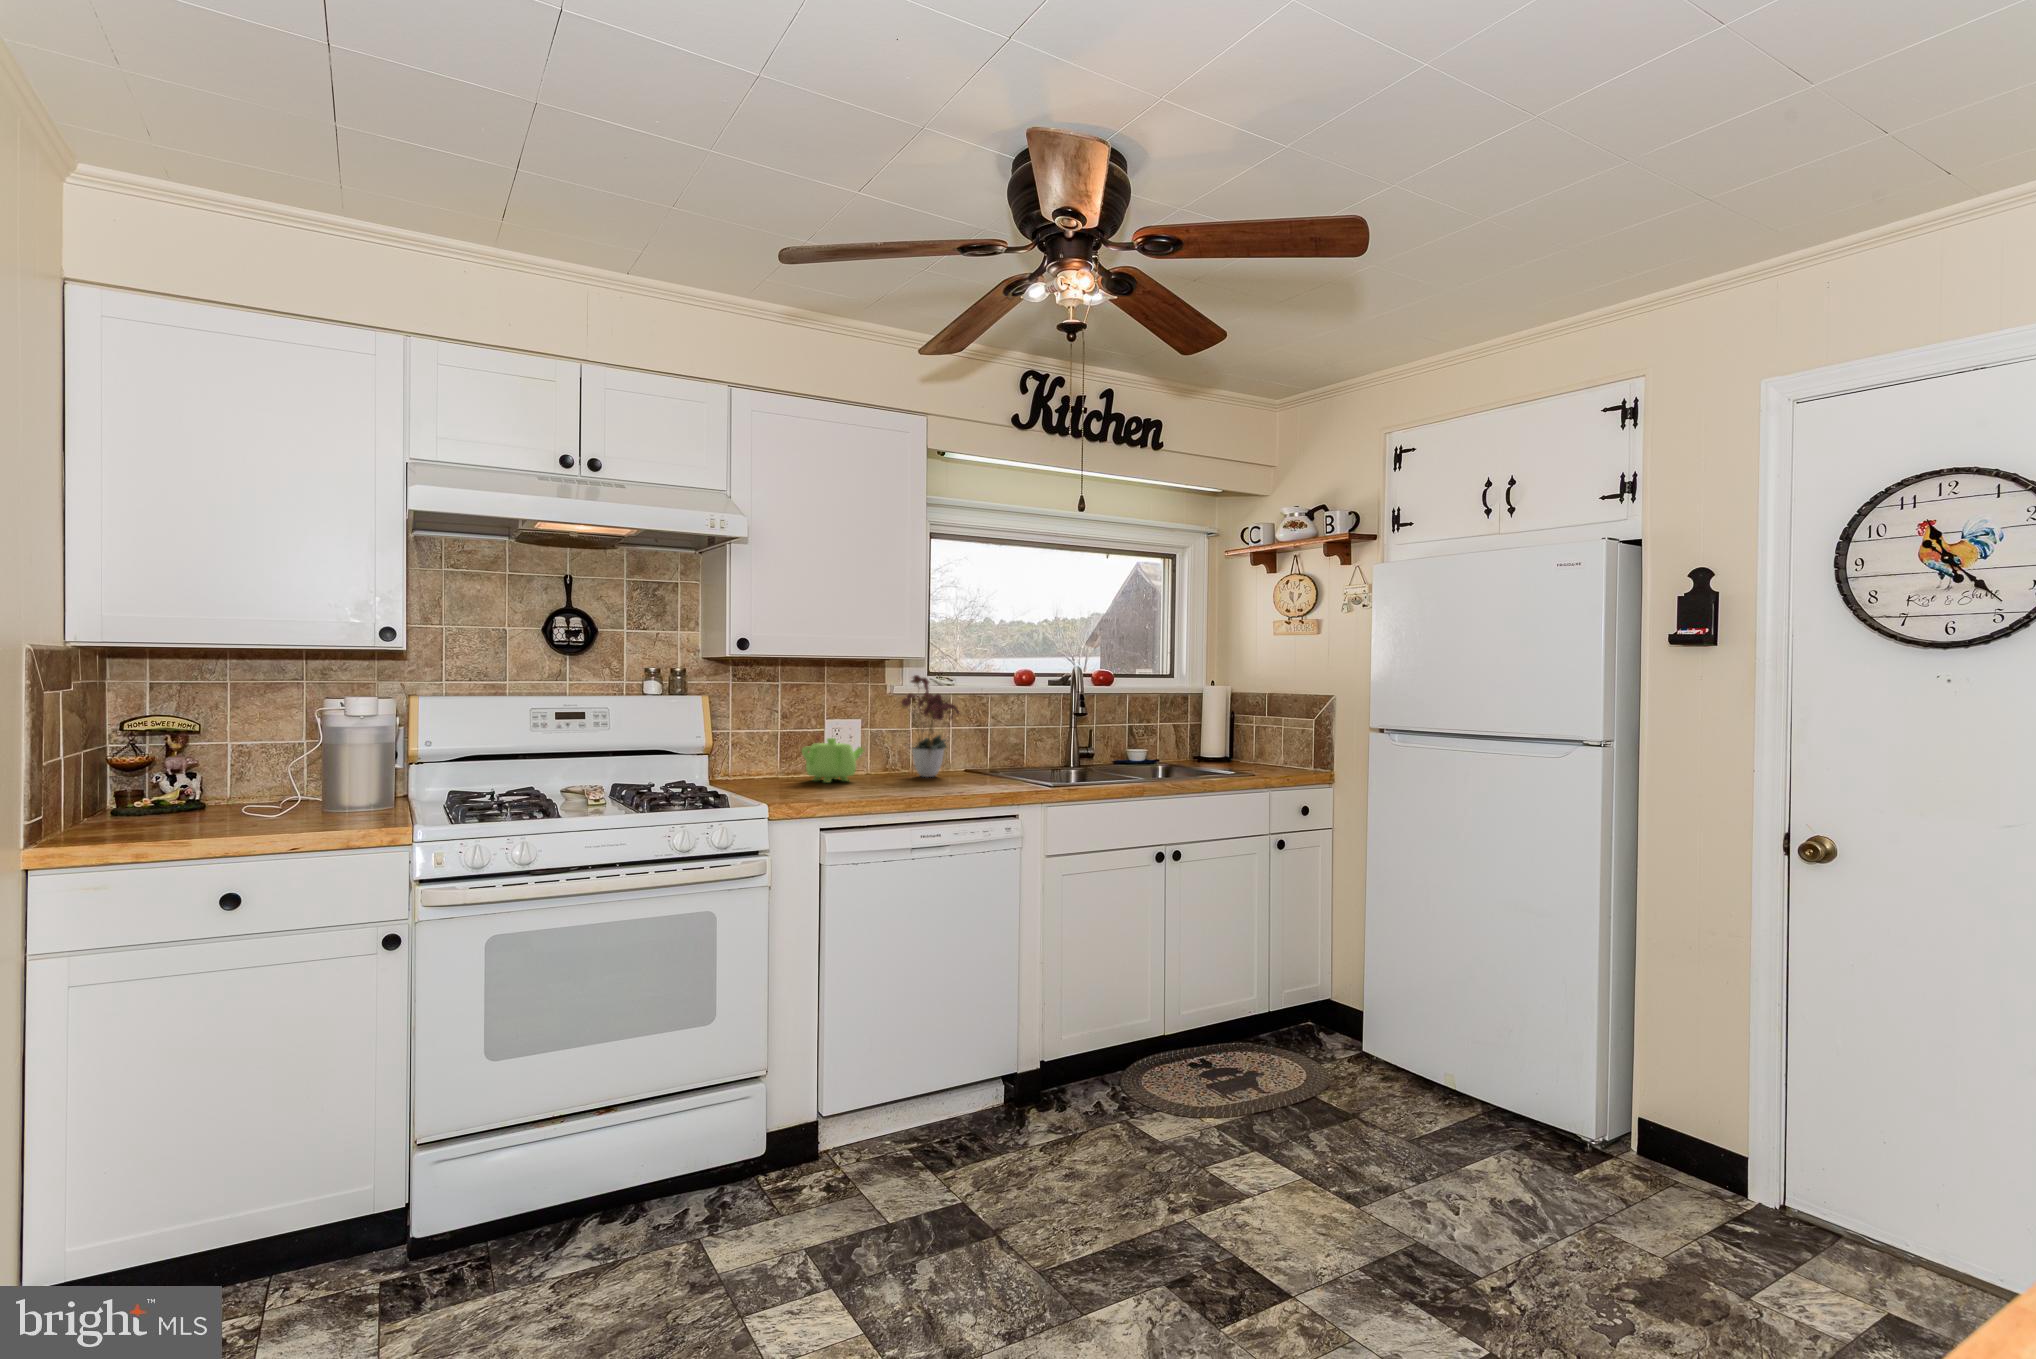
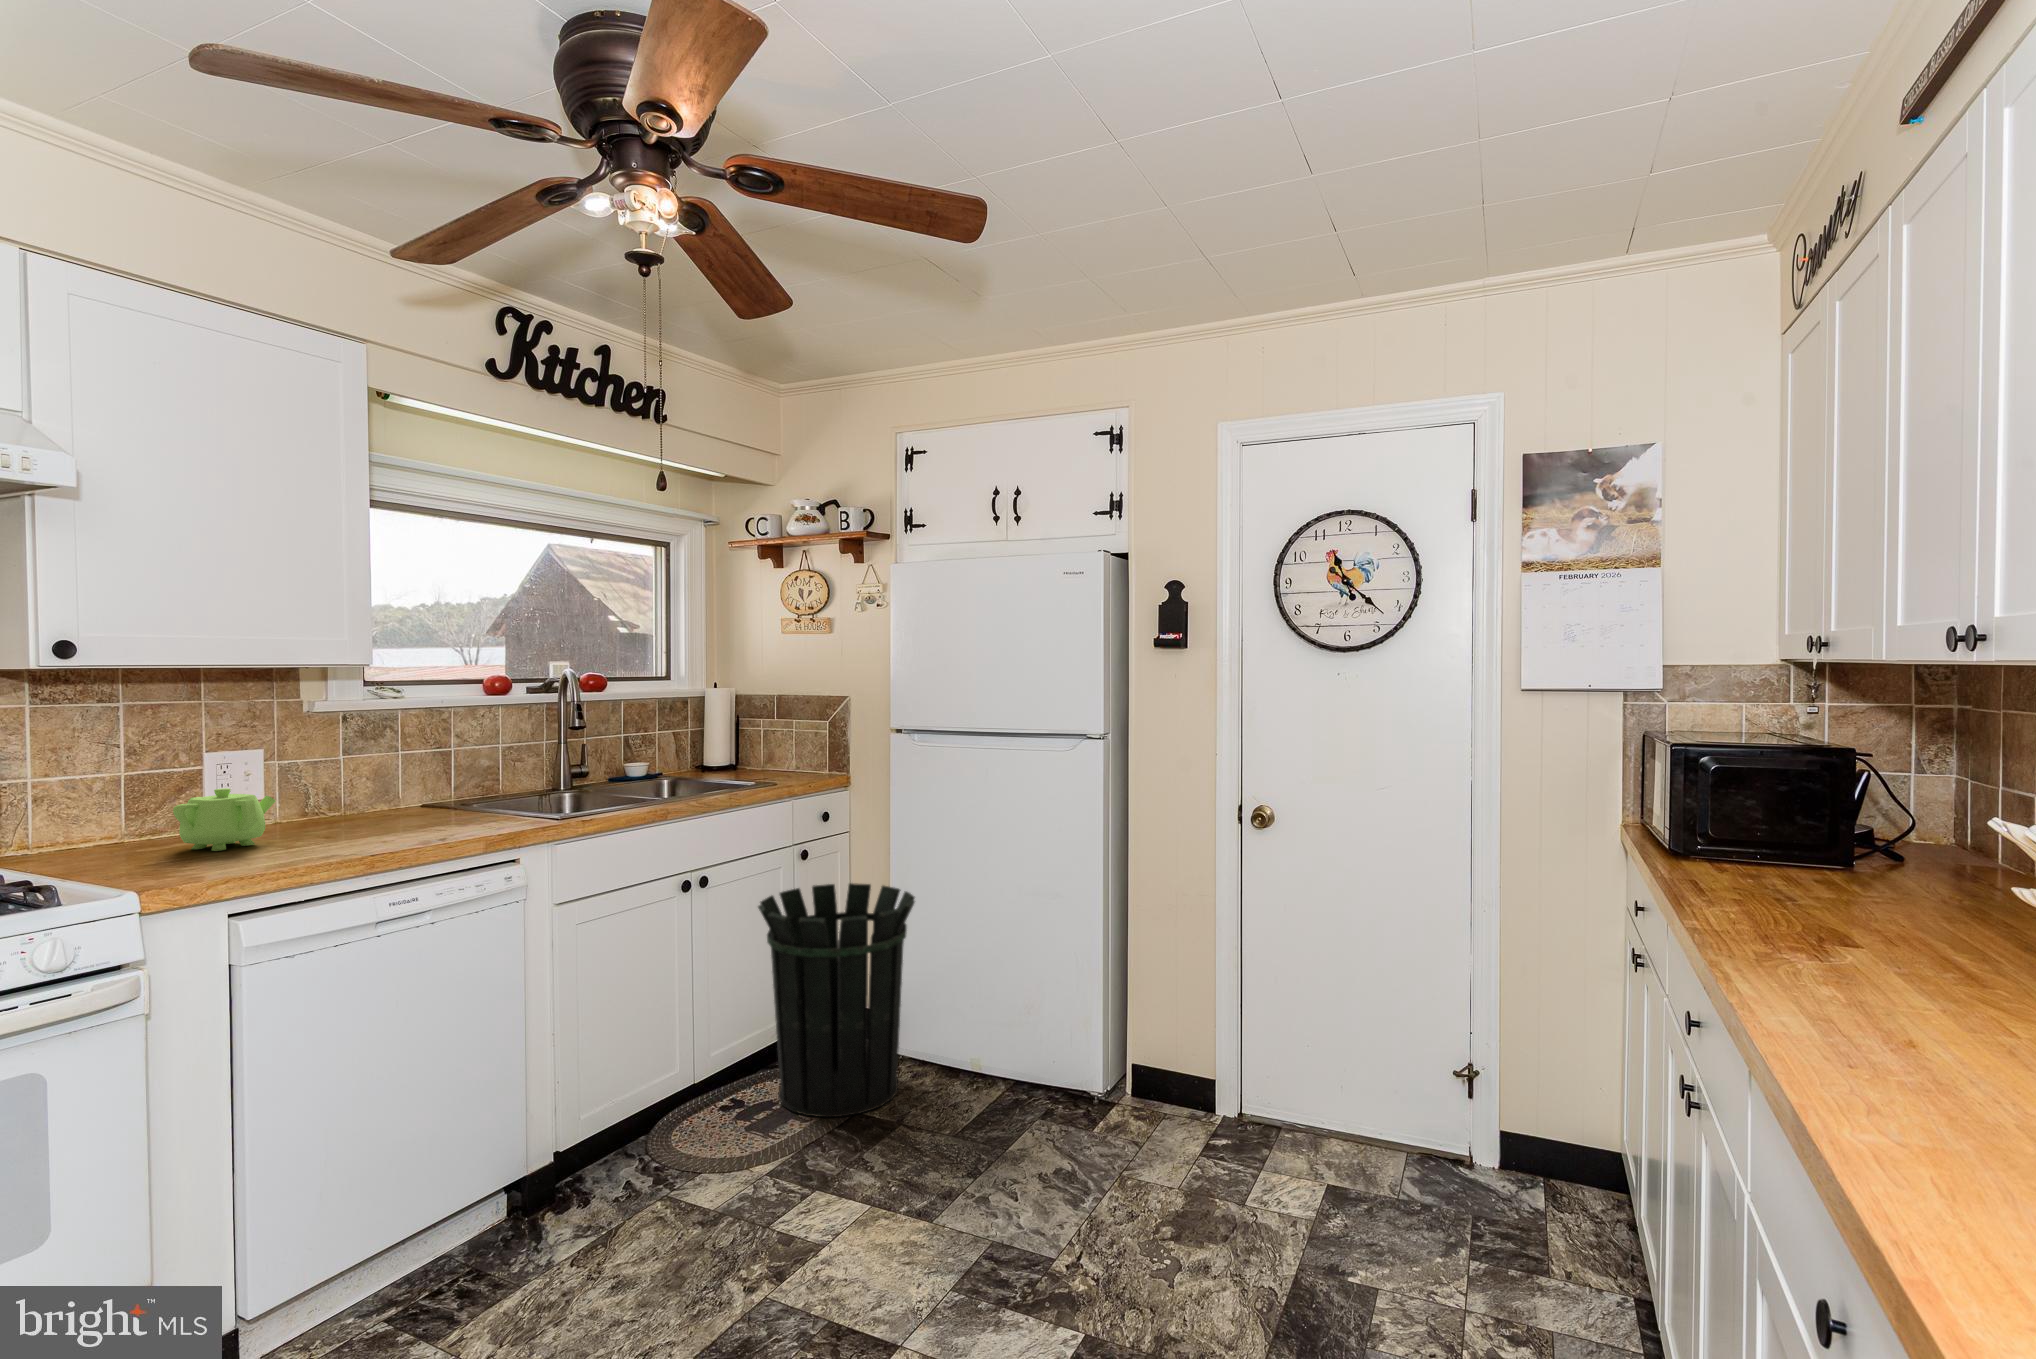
flower arrangement: present [902,675,960,777] -> none [320,690,425,826]
waste bin: none [1230,875,1387,1100] -> present [758,883,915,1117]

